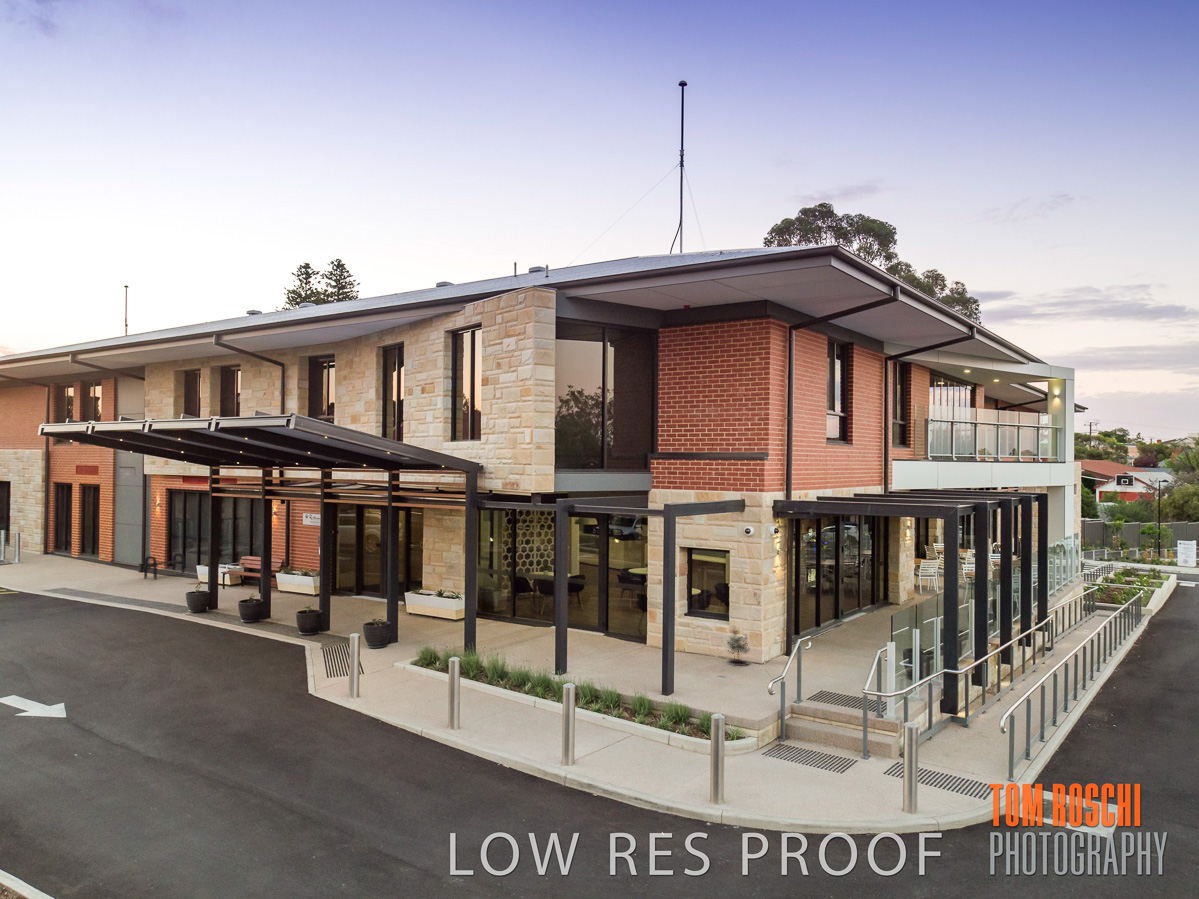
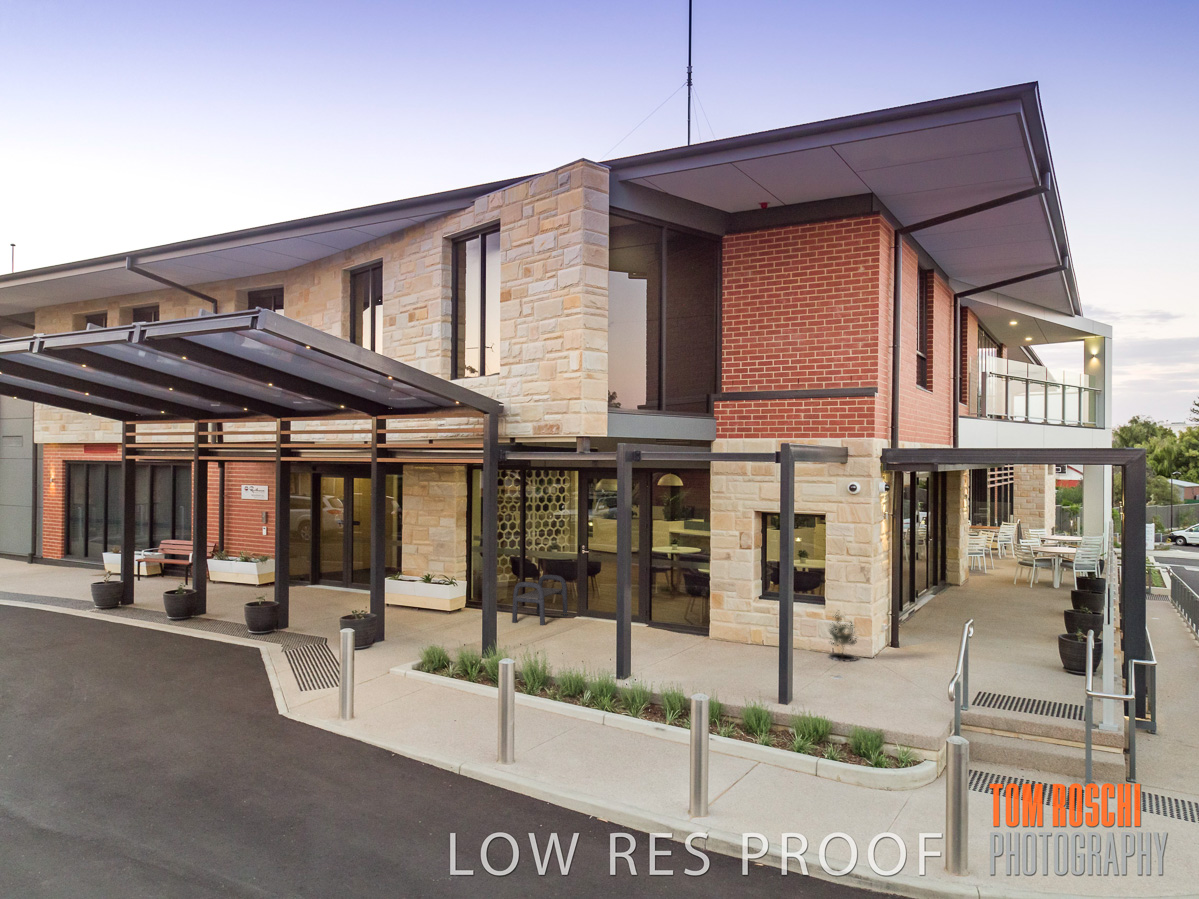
bench: present [144,553,185,579] -> present [512,575,568,626]

